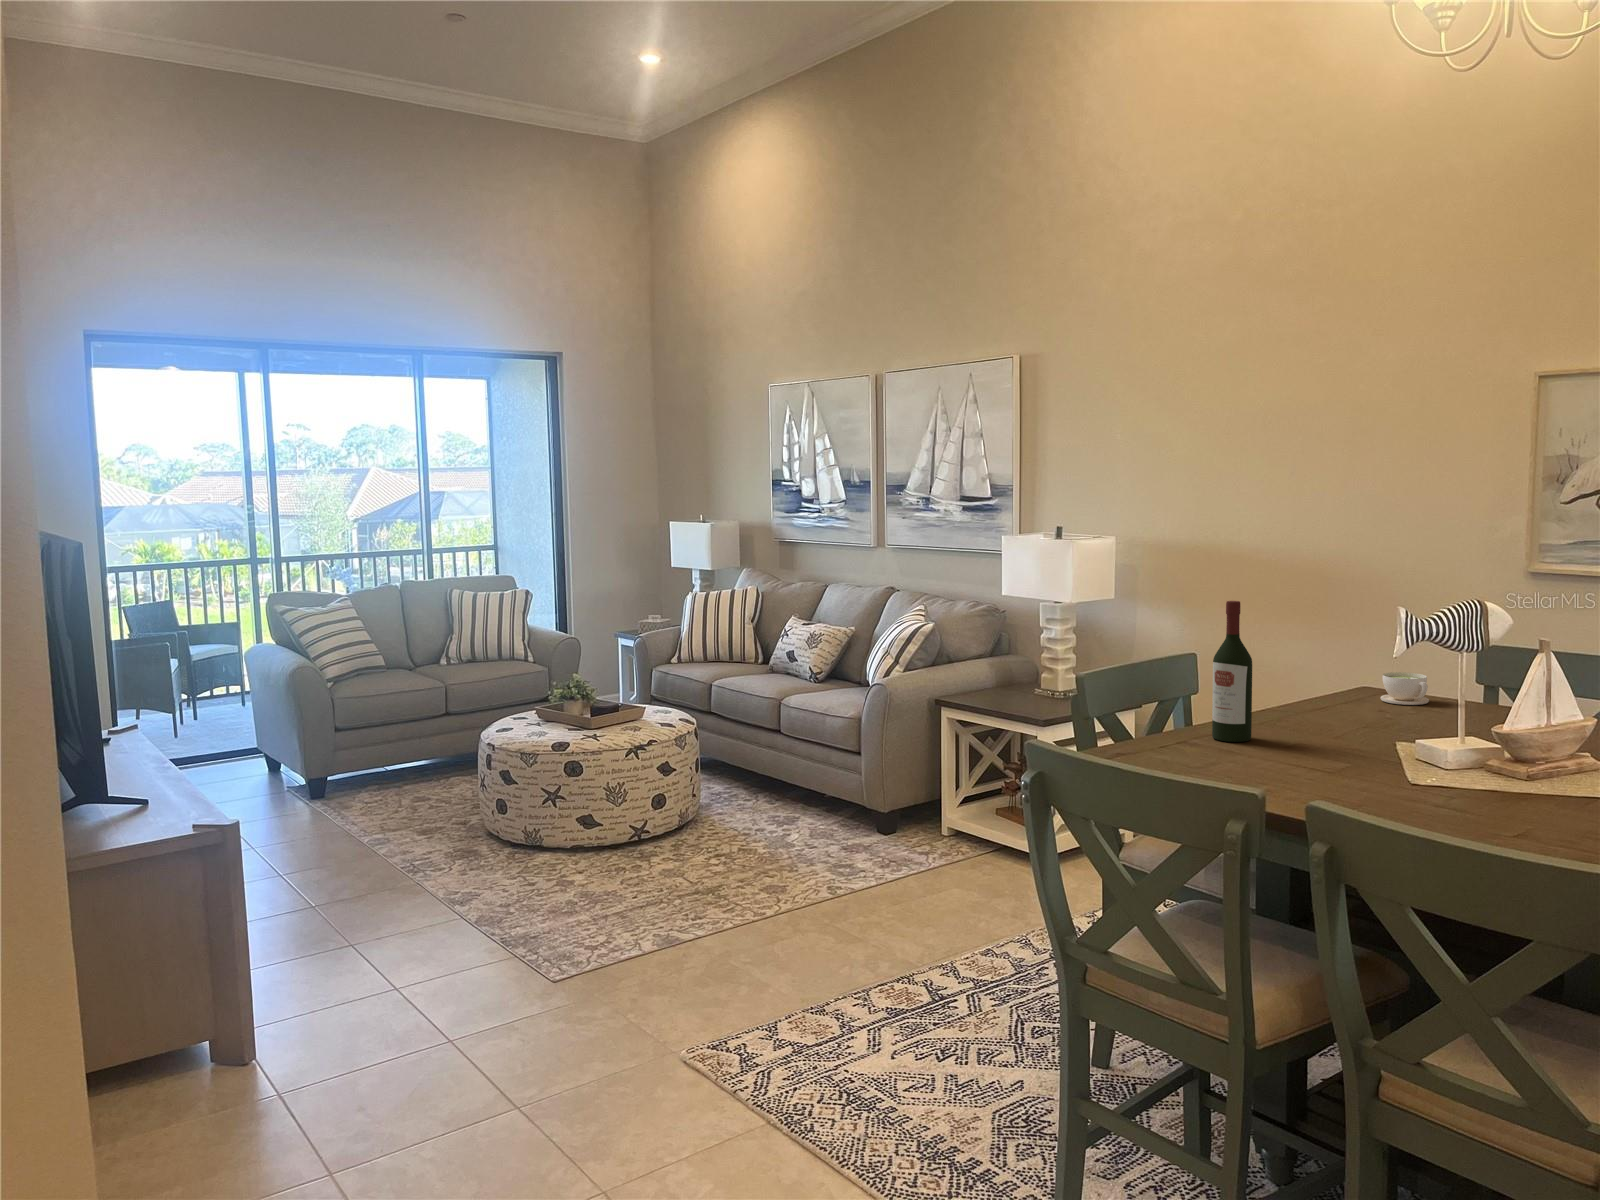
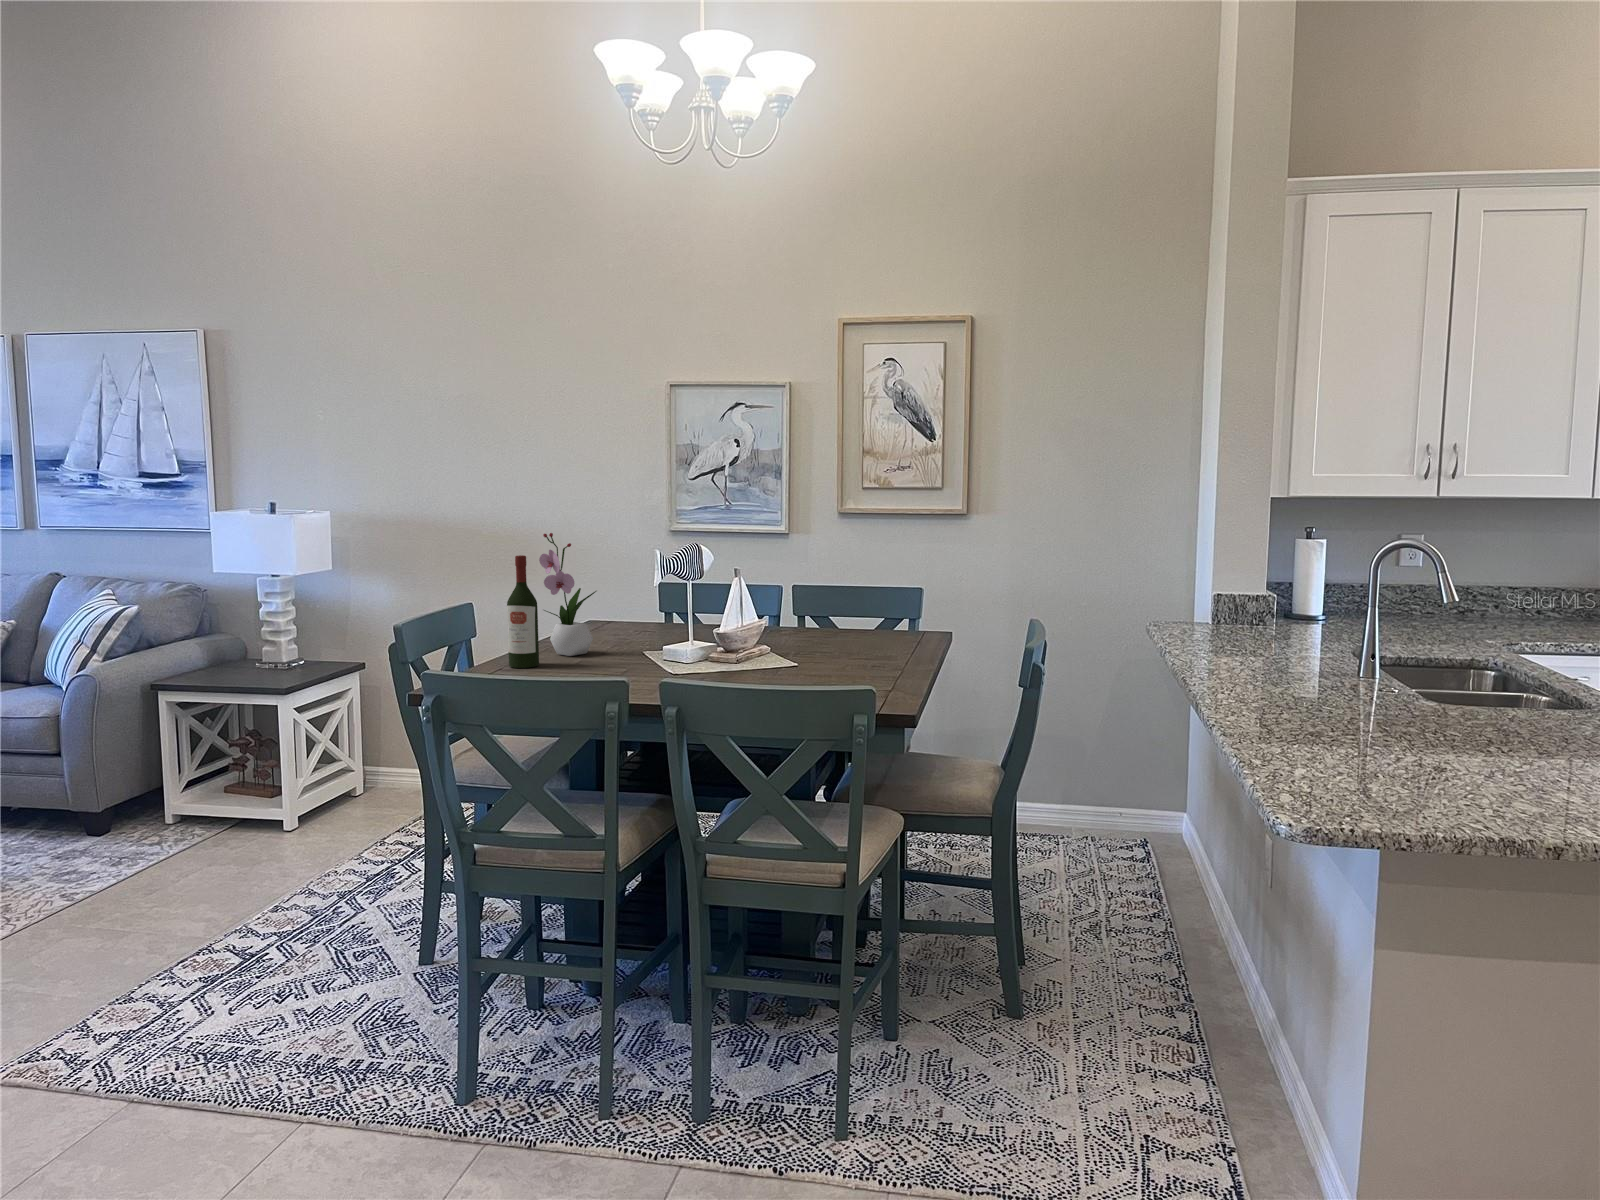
flower arrangement: none [1269,573,1347,733] -> present [539,533,596,656]
coffee cup: present [1381,672,1429,705] -> none [601,608,635,632]

